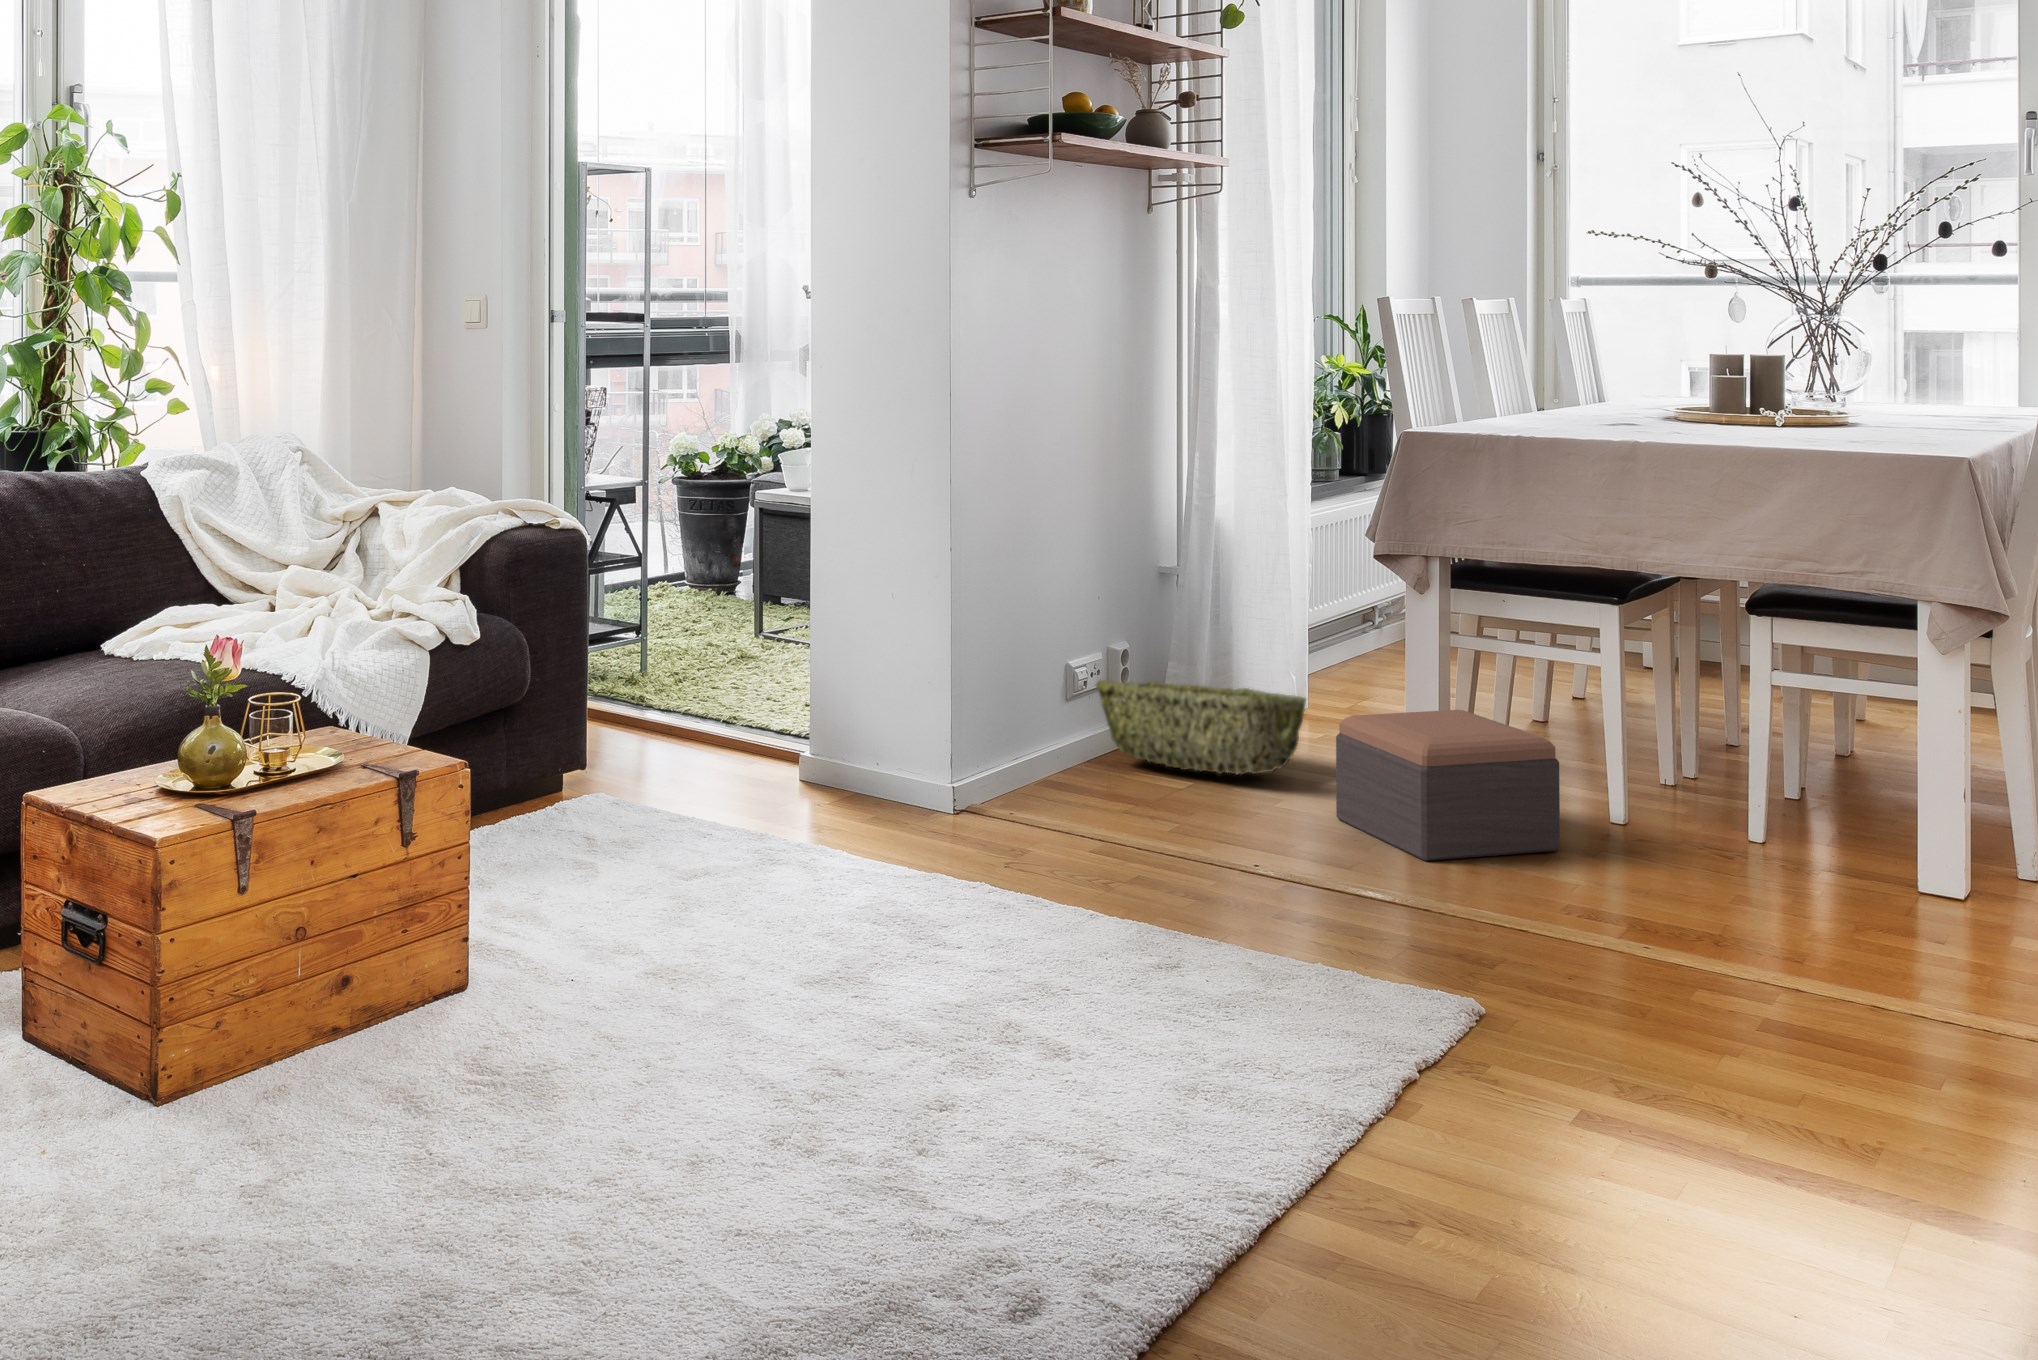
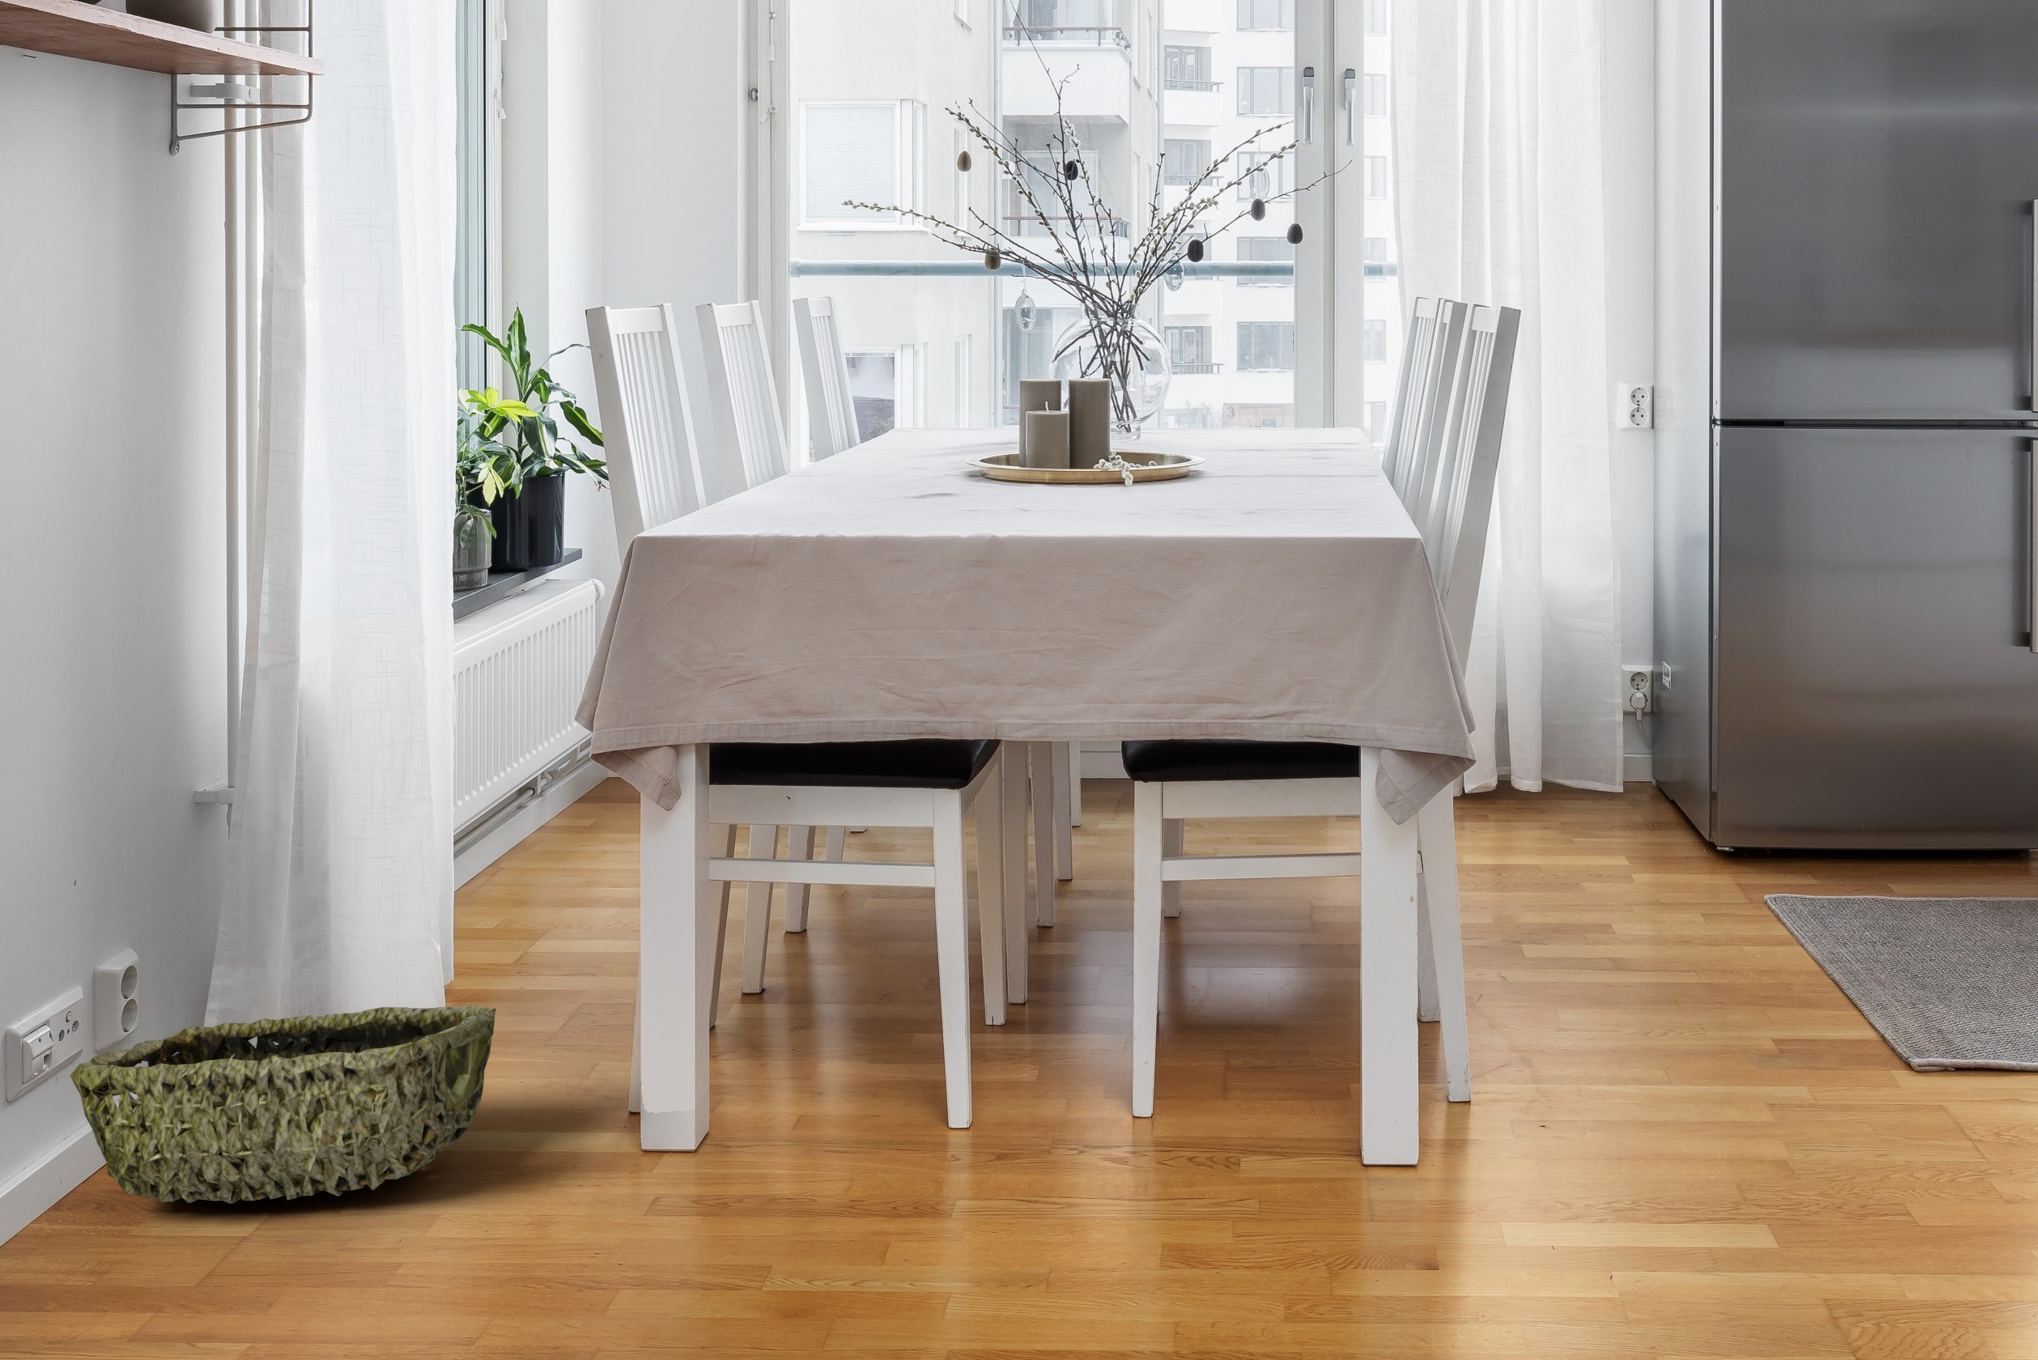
footstool: present [1336,710,1560,861] -> none [571,990,944,1304]

